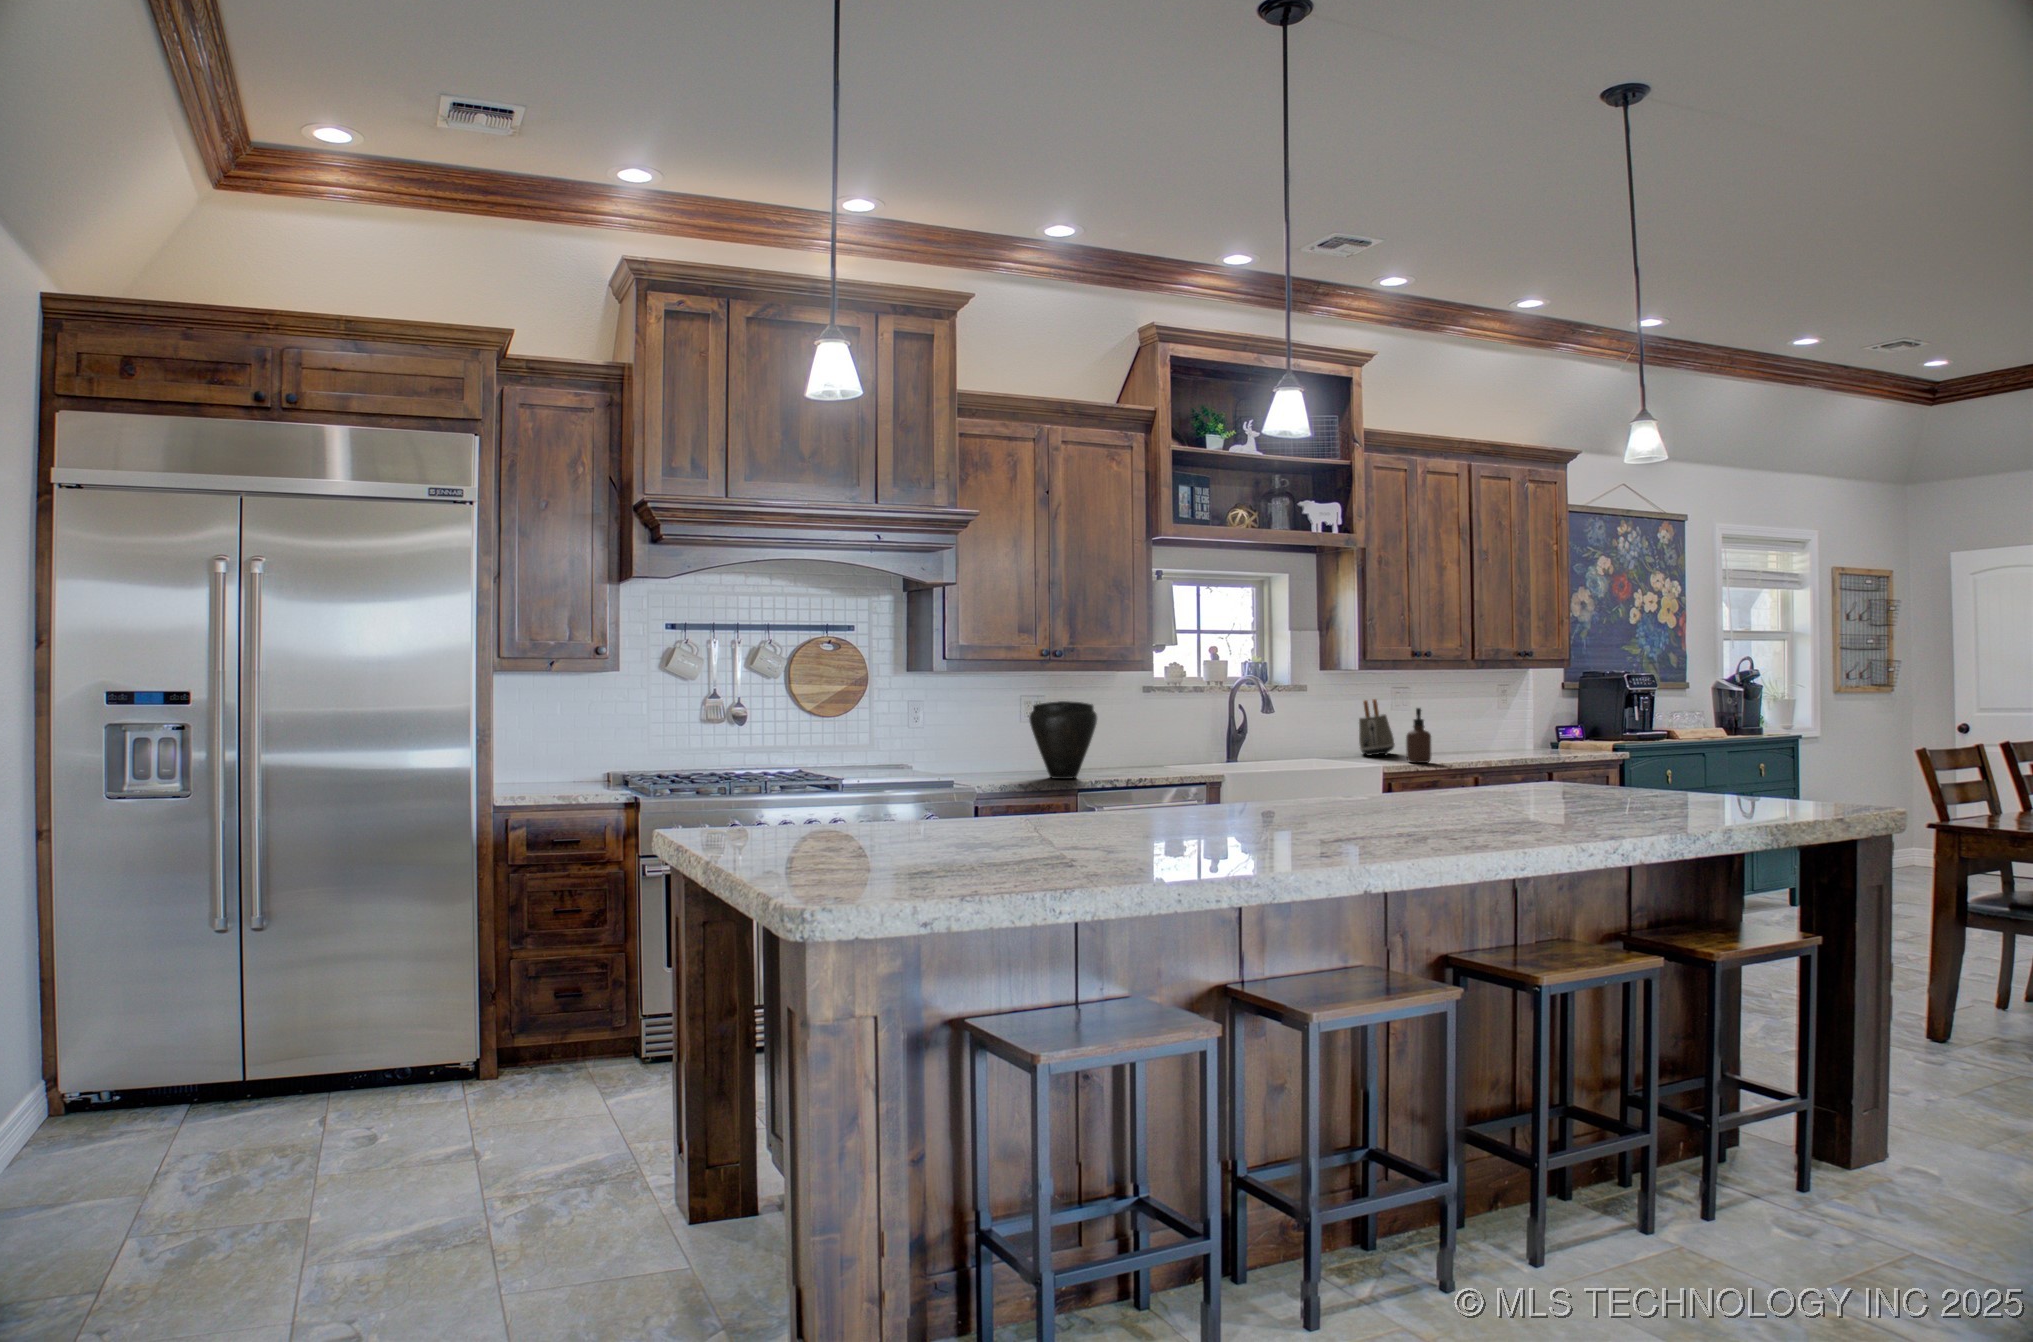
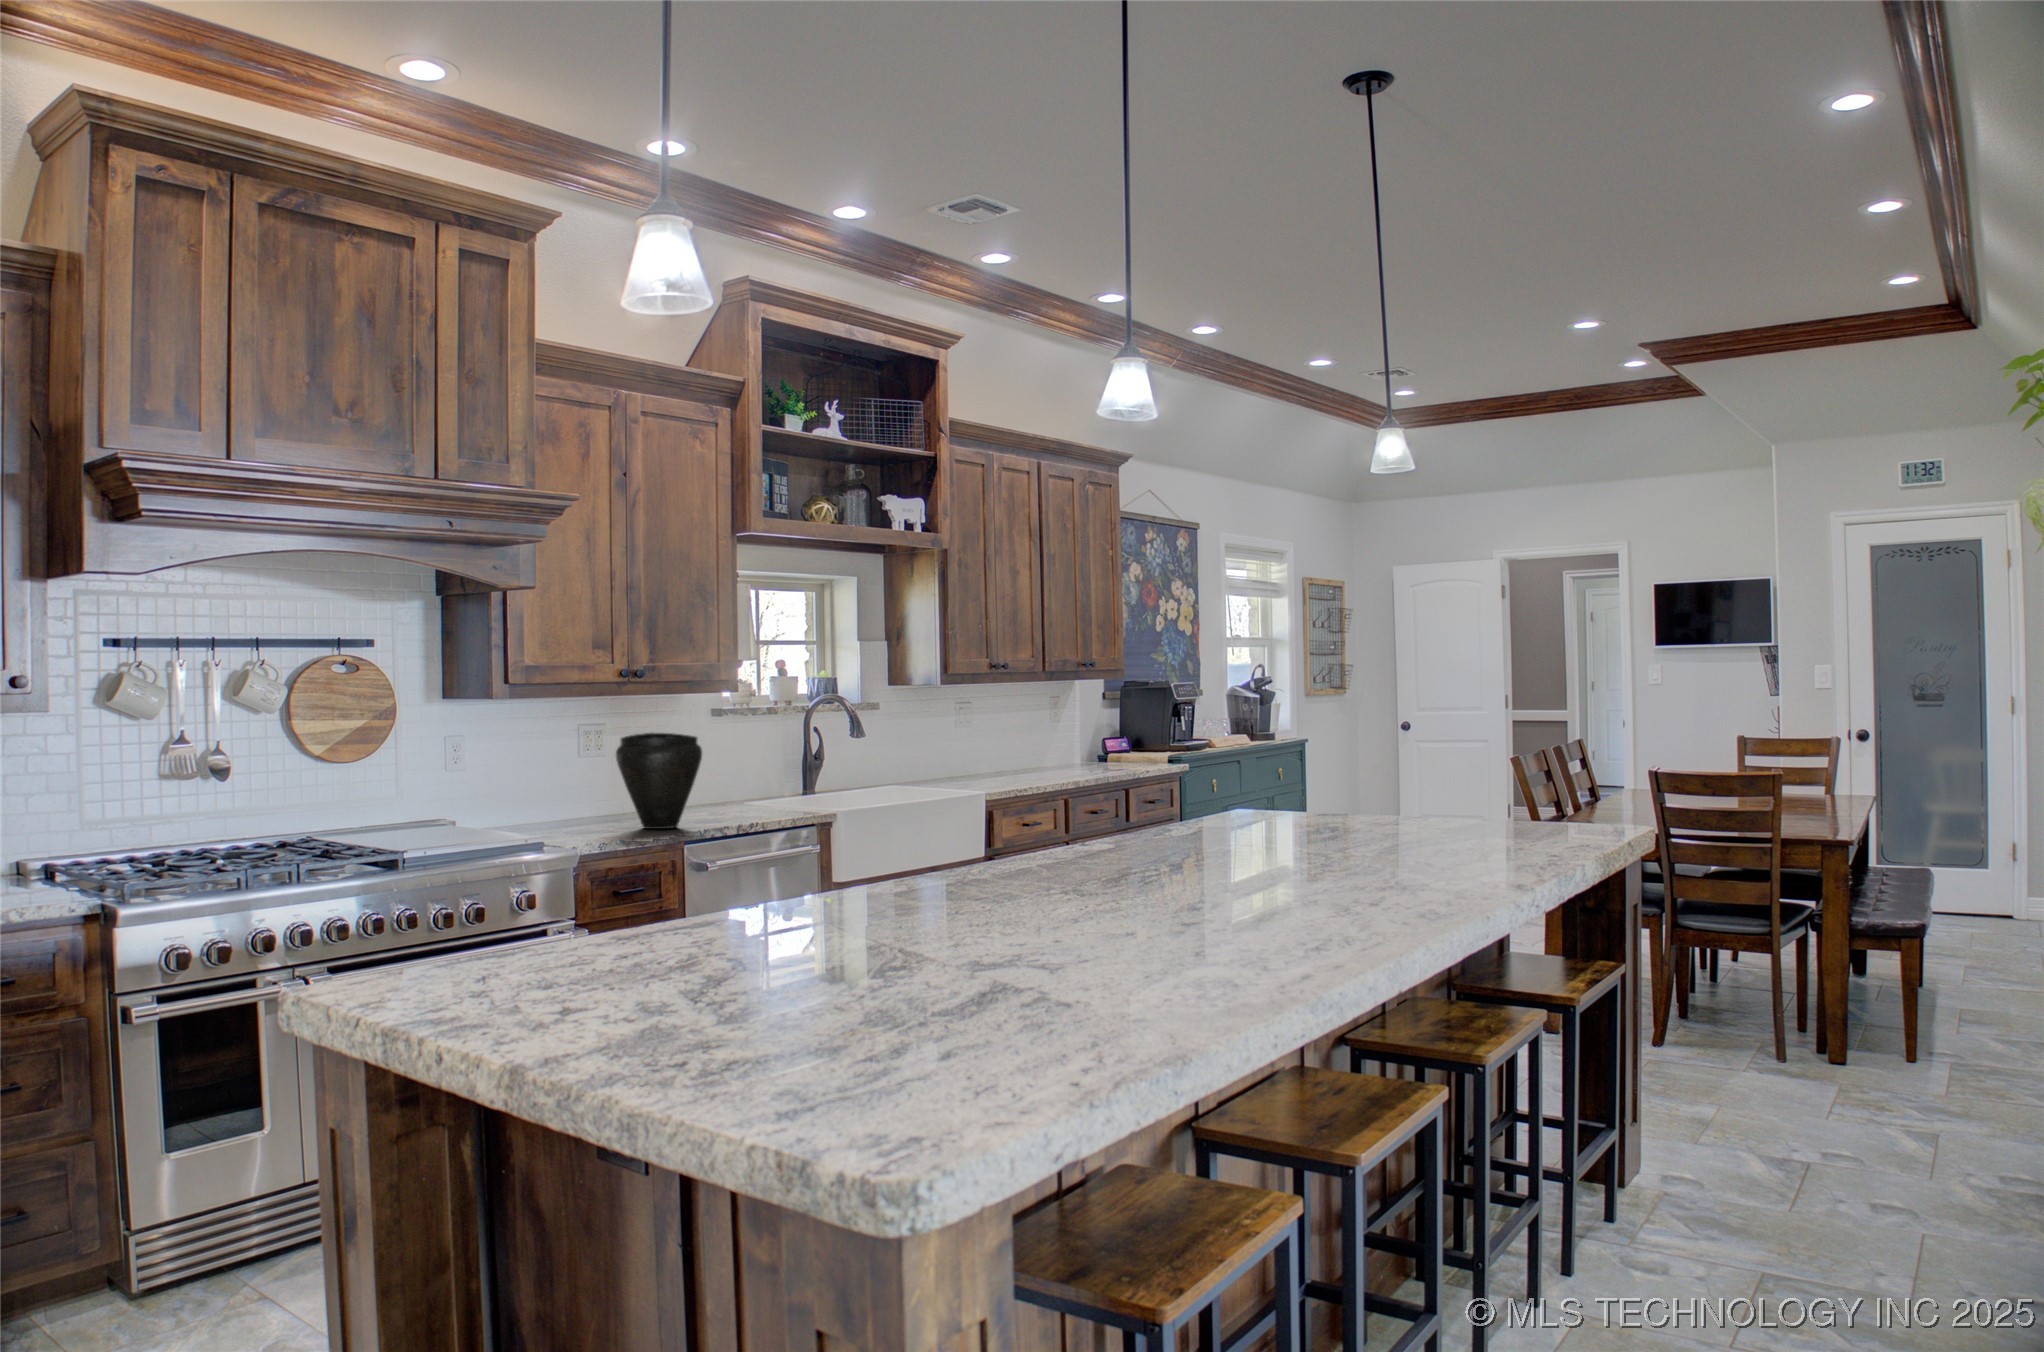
toaster: present [1359,699,1395,756] -> none [928,719,967,783]
soap dispenser: present [1406,708,1431,763] -> none [991,728,1017,789]

